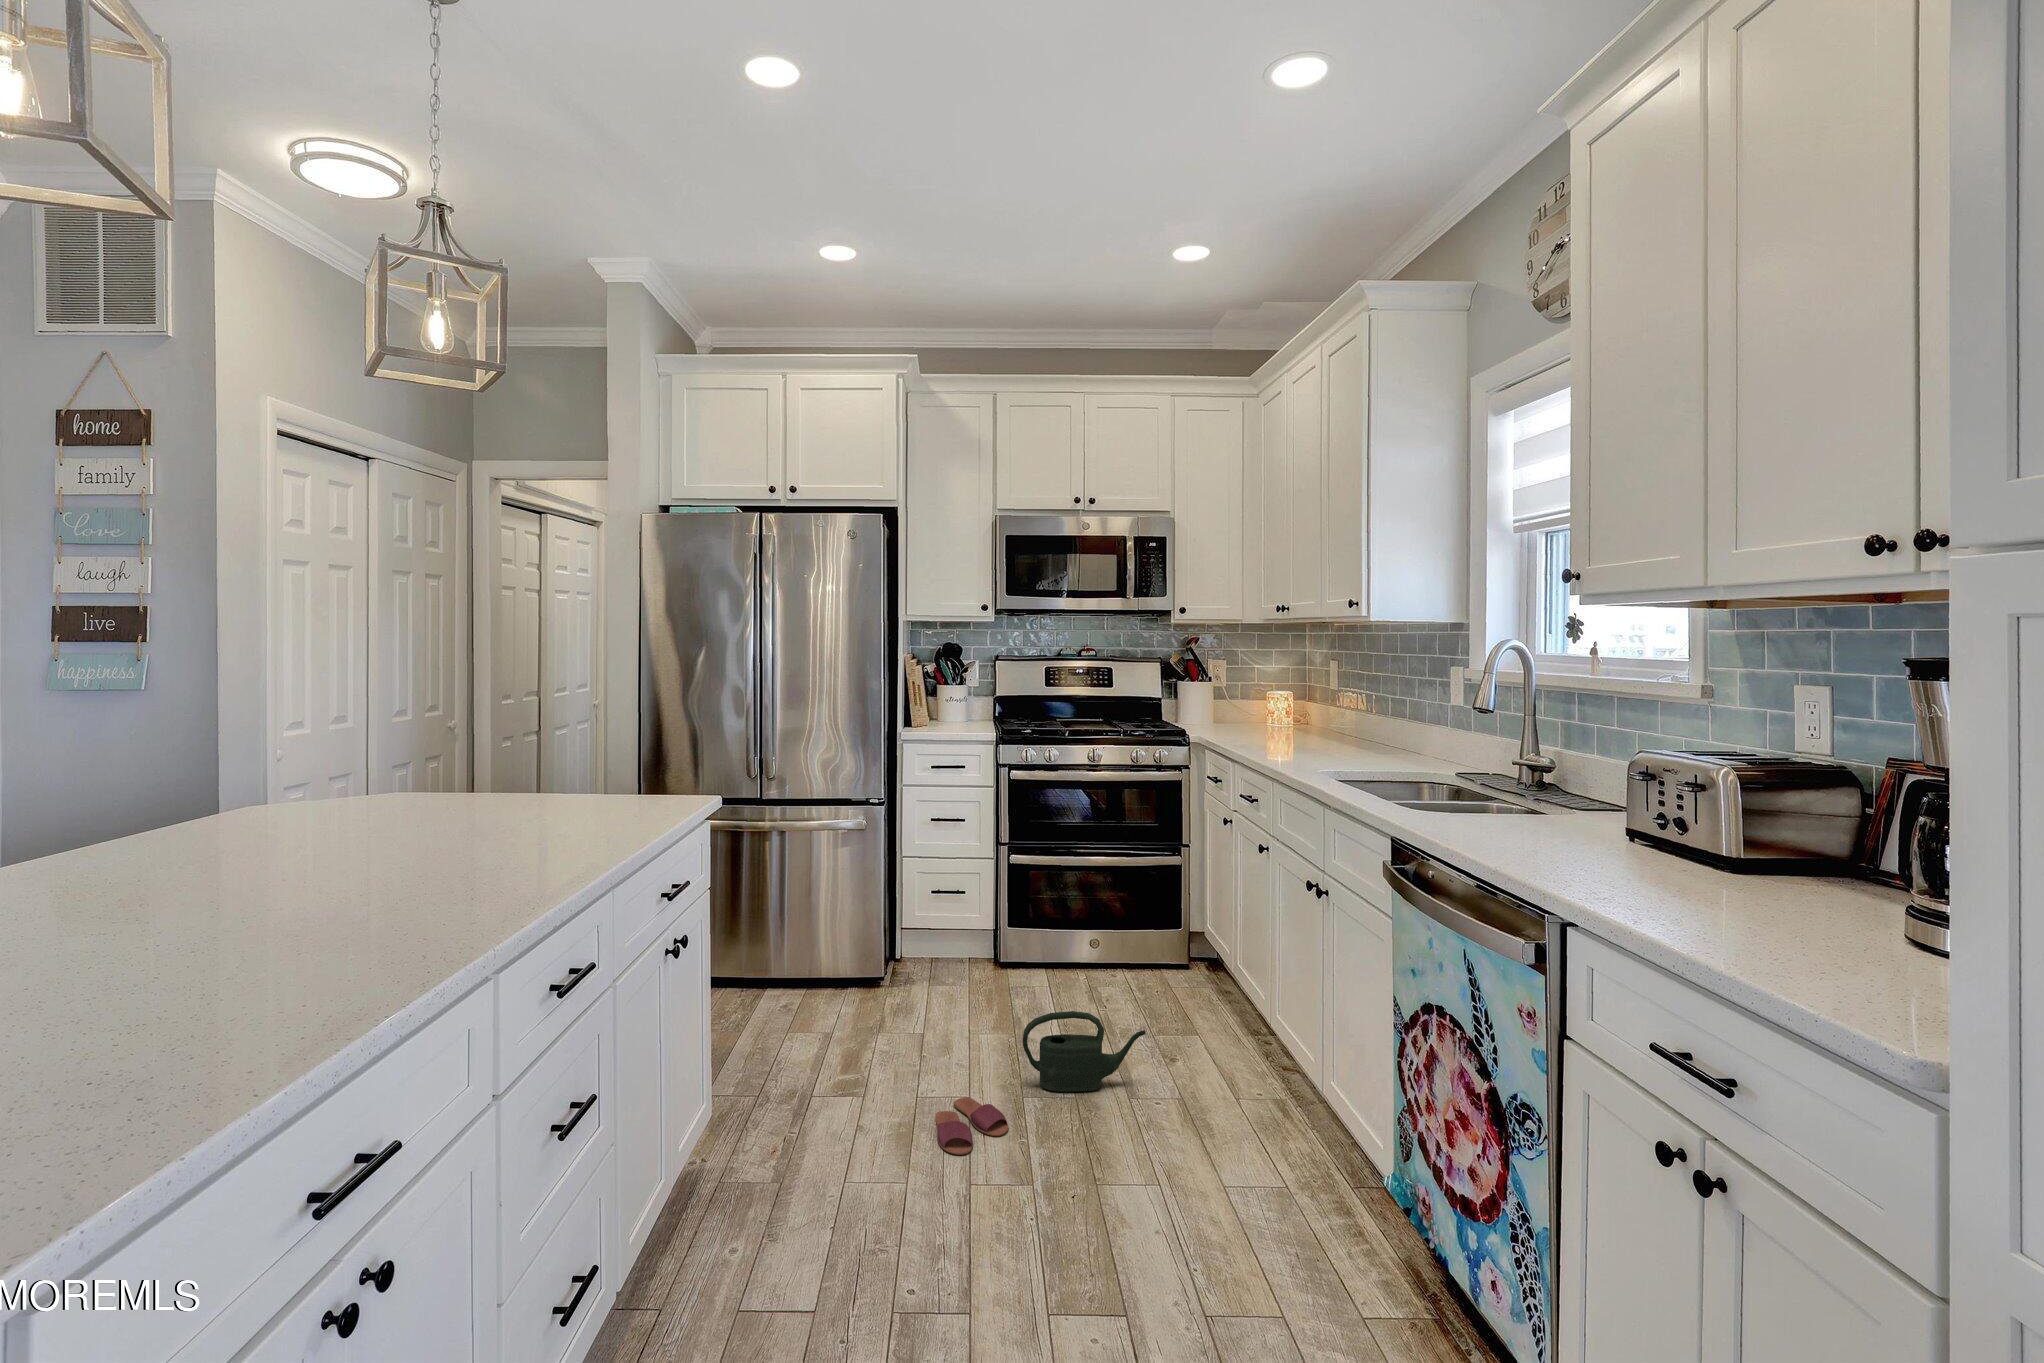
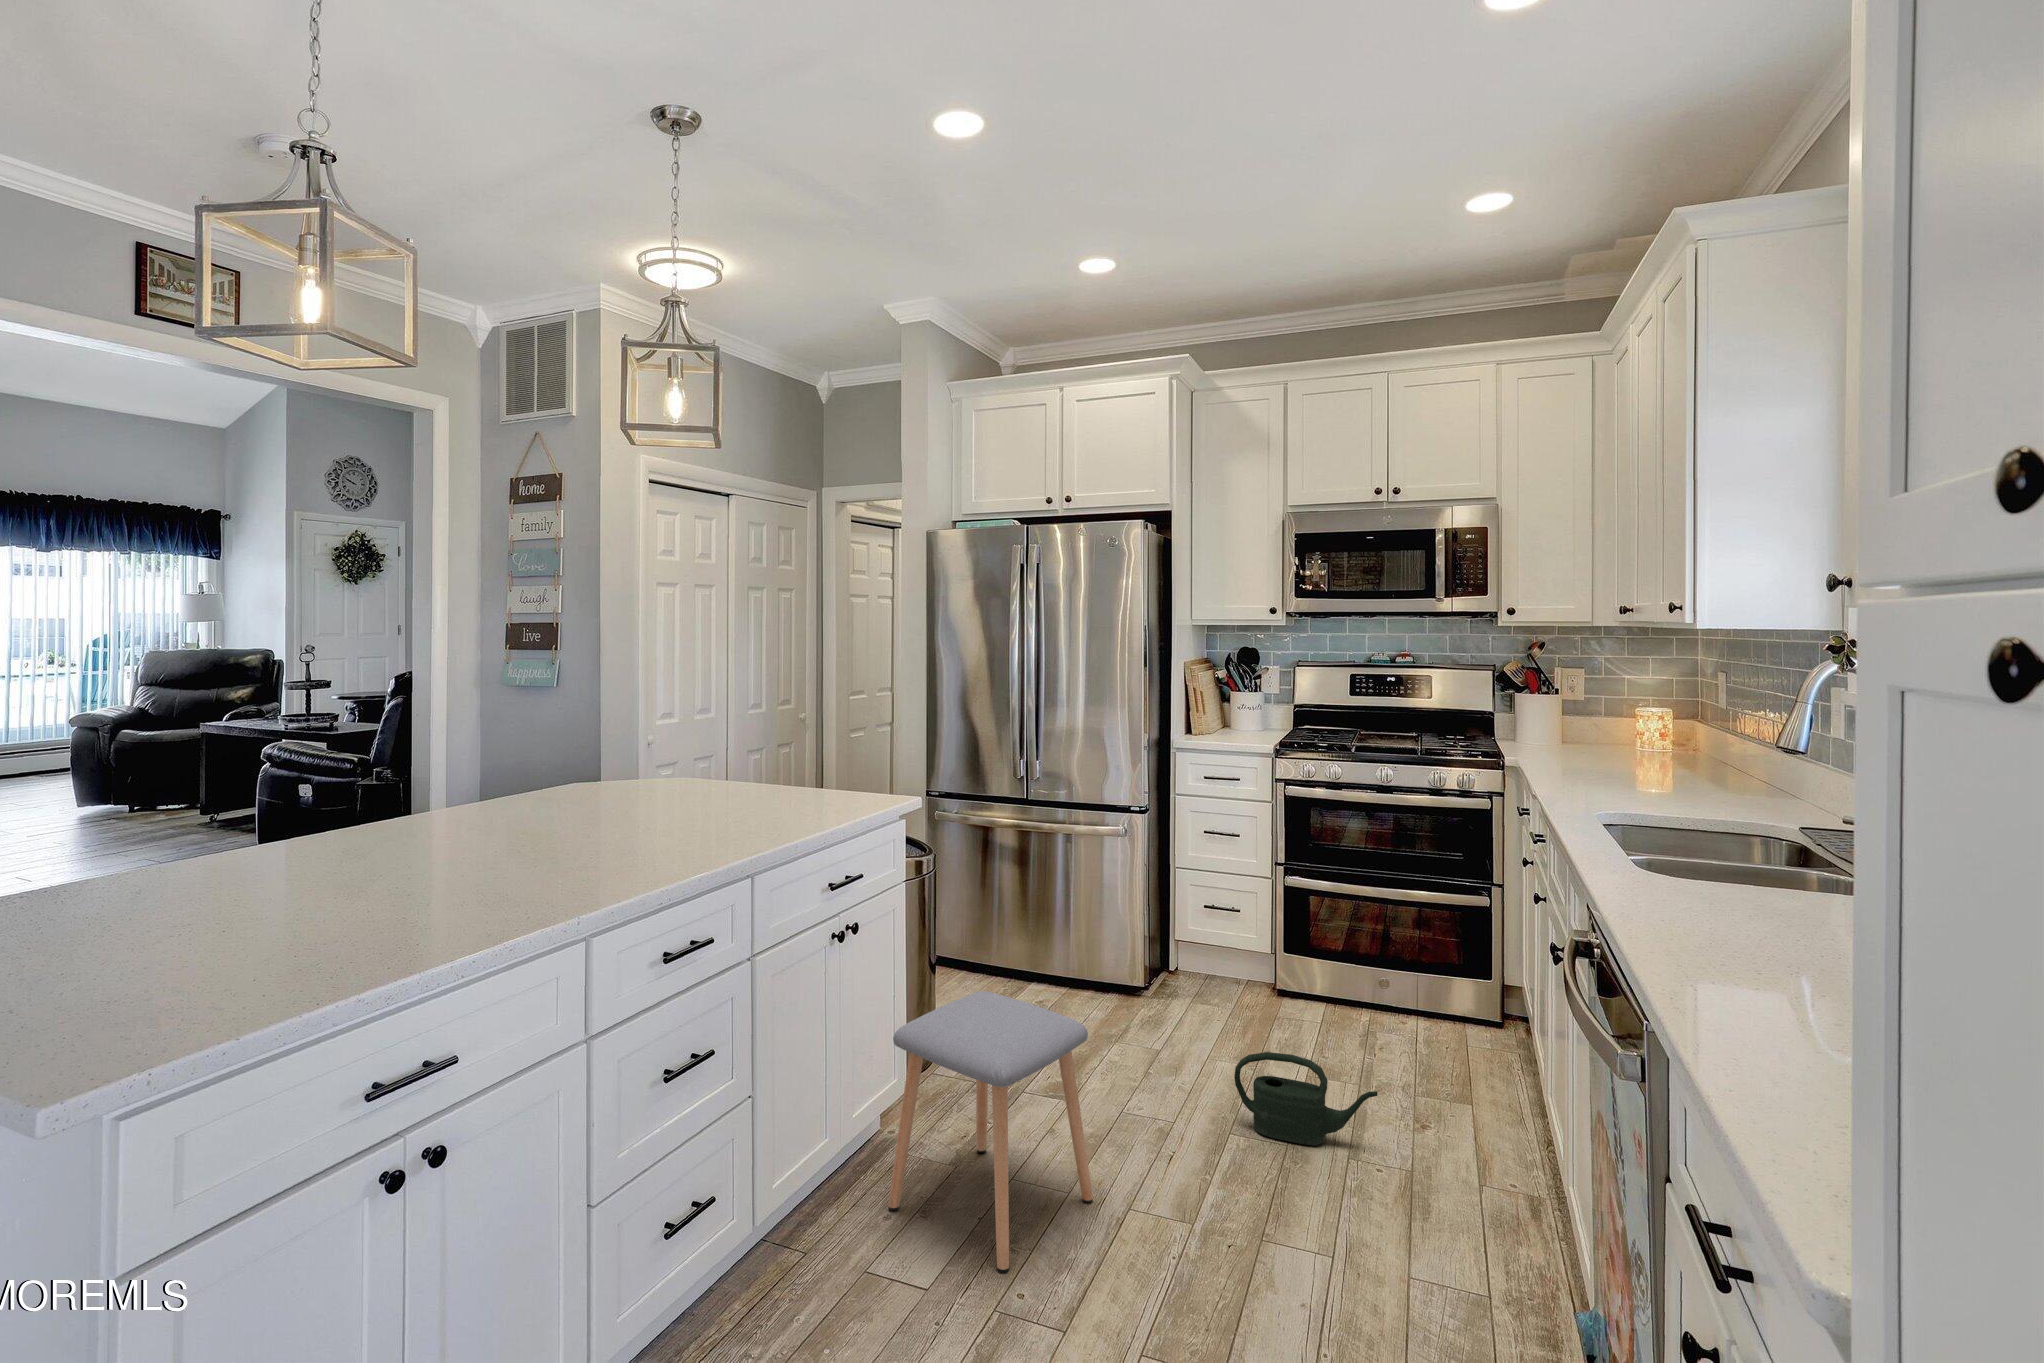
stool: none [732,995,934,1274] -> present [888,991,1093,1273]
slippers: present [936,1097,1009,1155] -> none [1118,1122,1198,1179]

